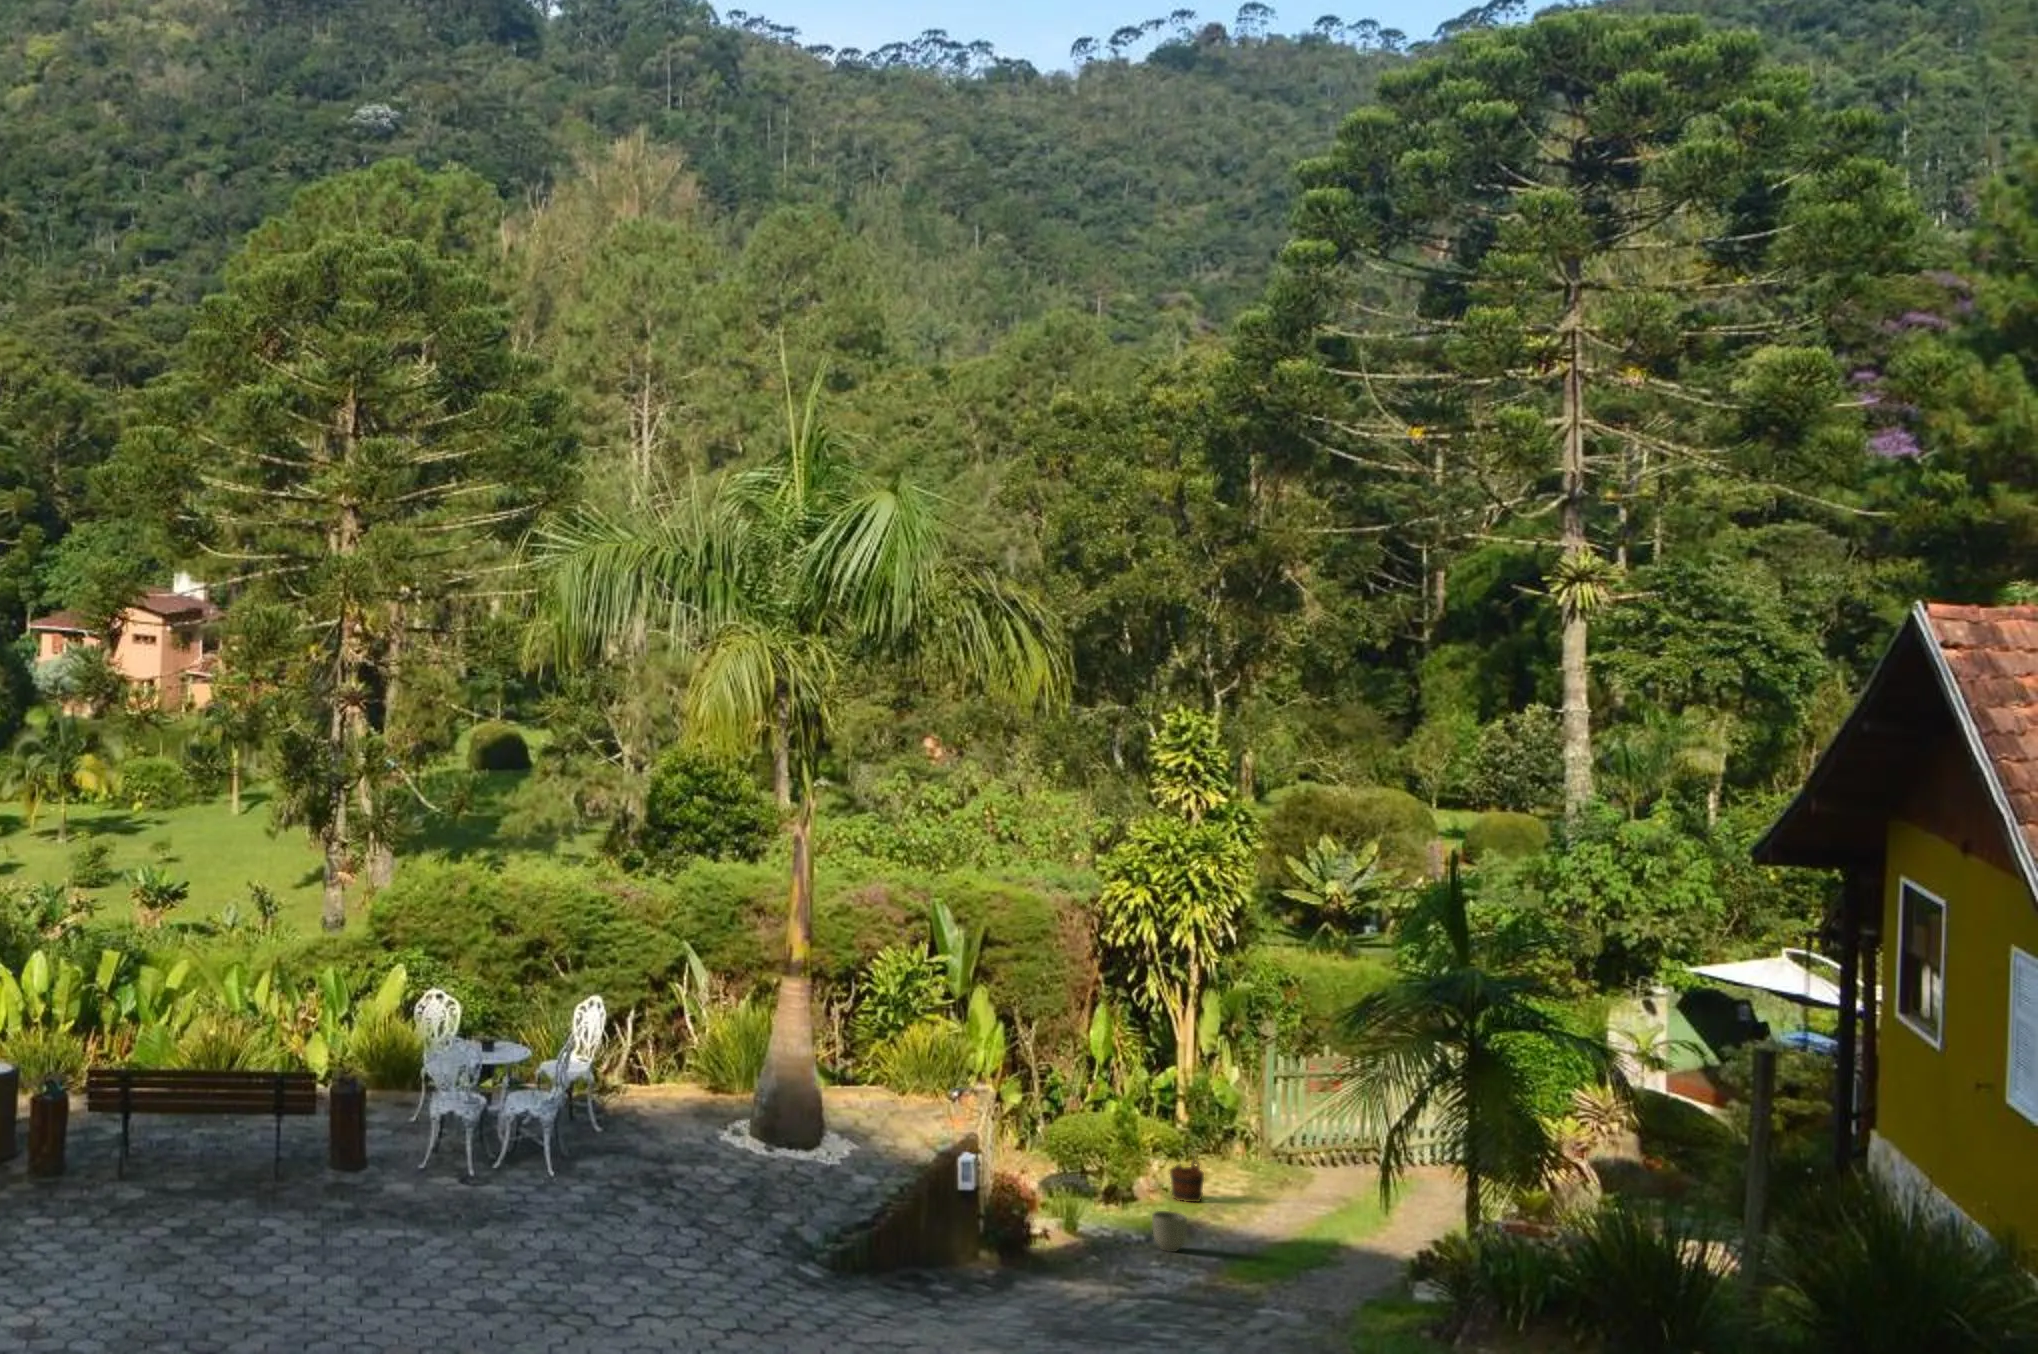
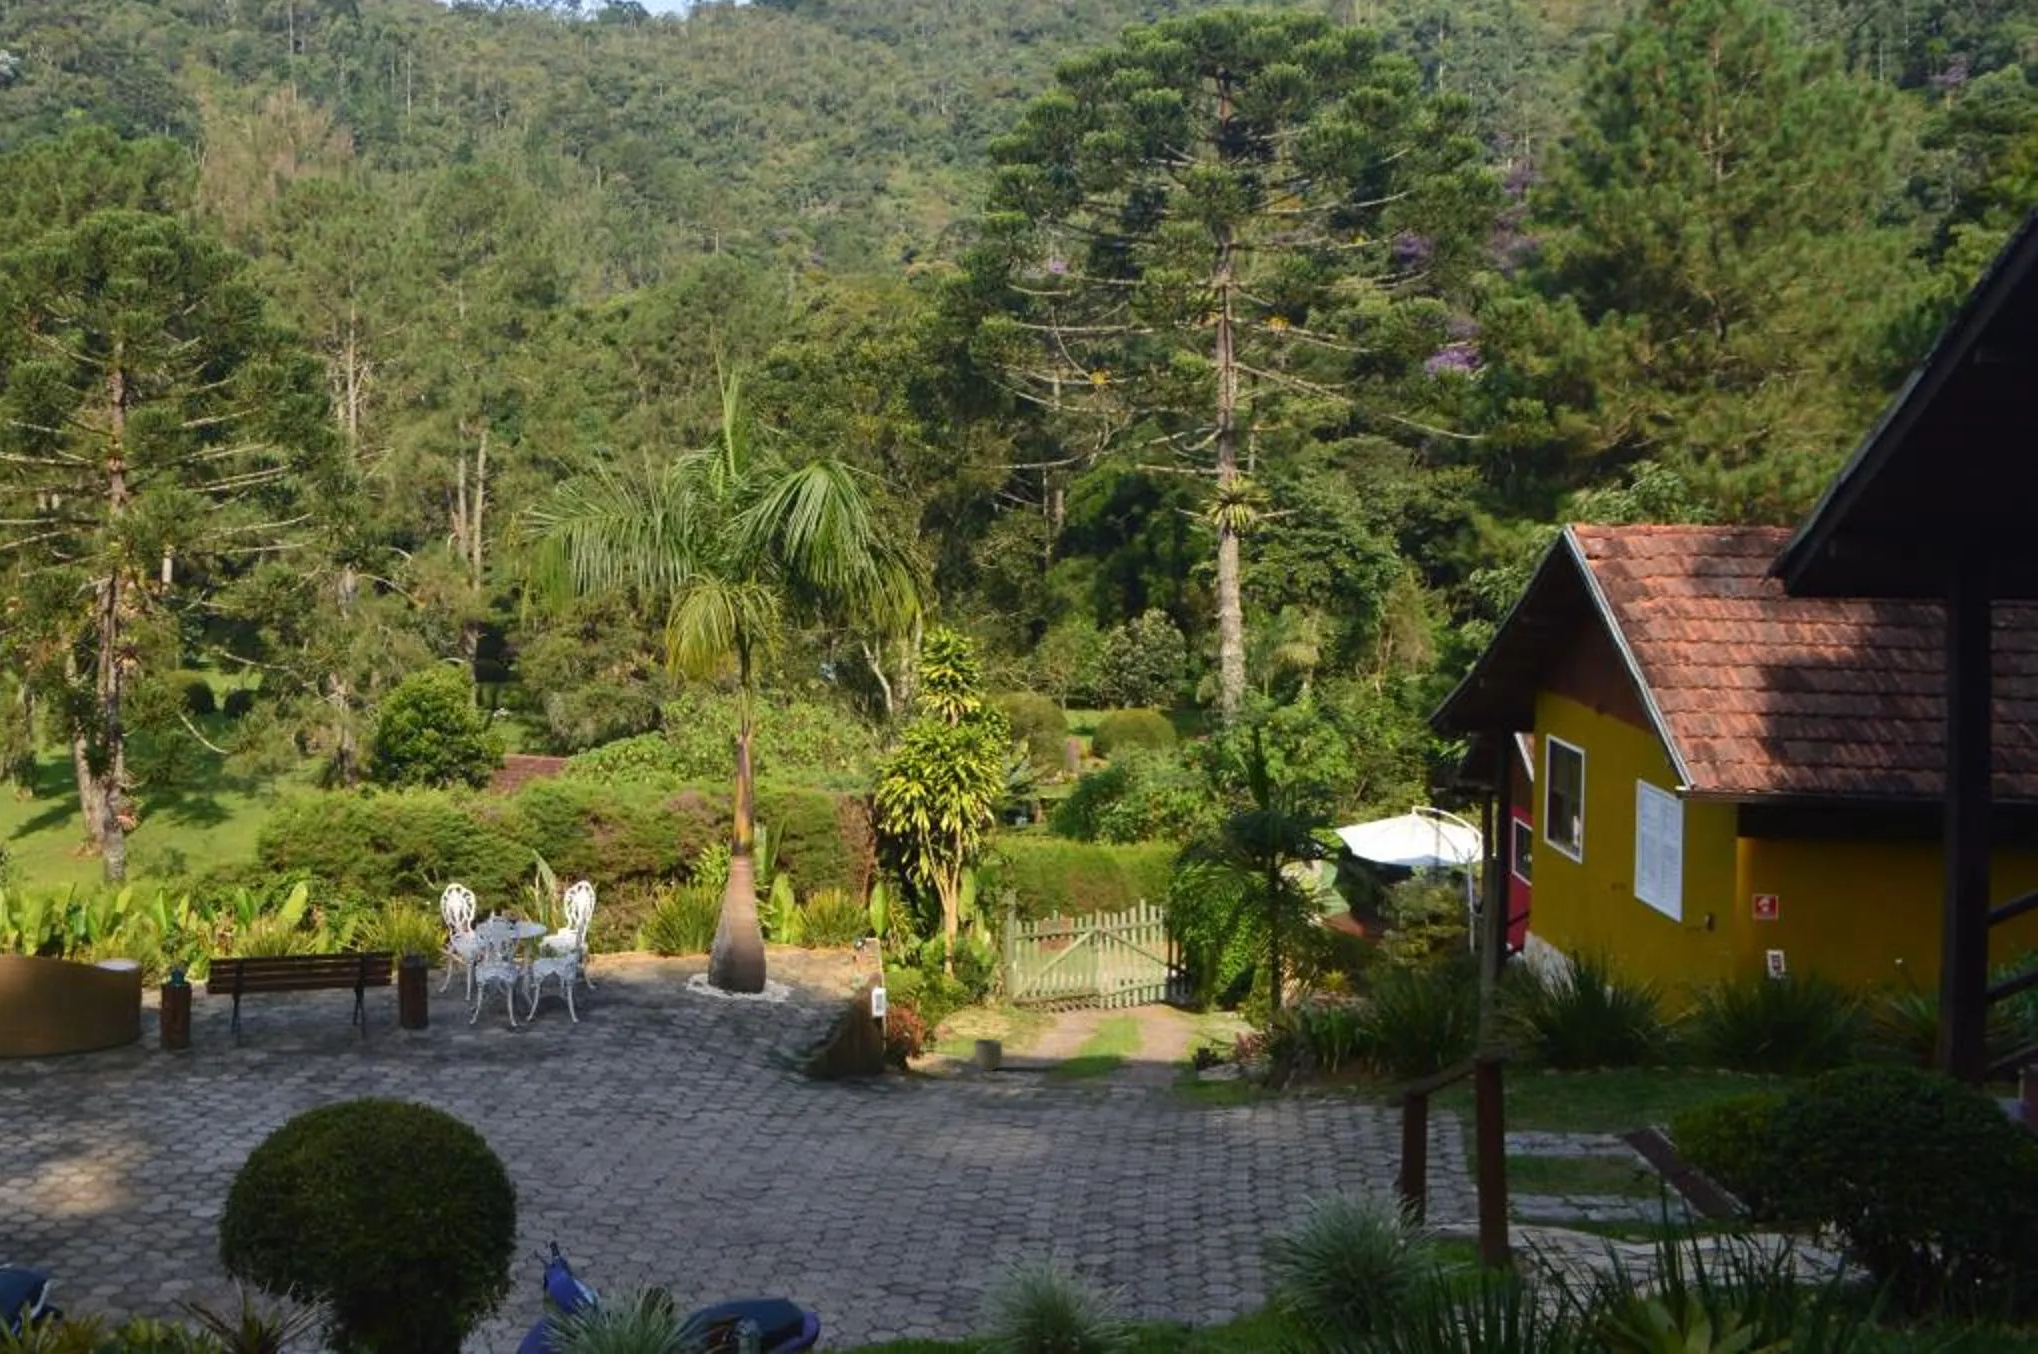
wooden bucket: present [1170,1144,1204,1202] -> none [965,988,993,1037]

